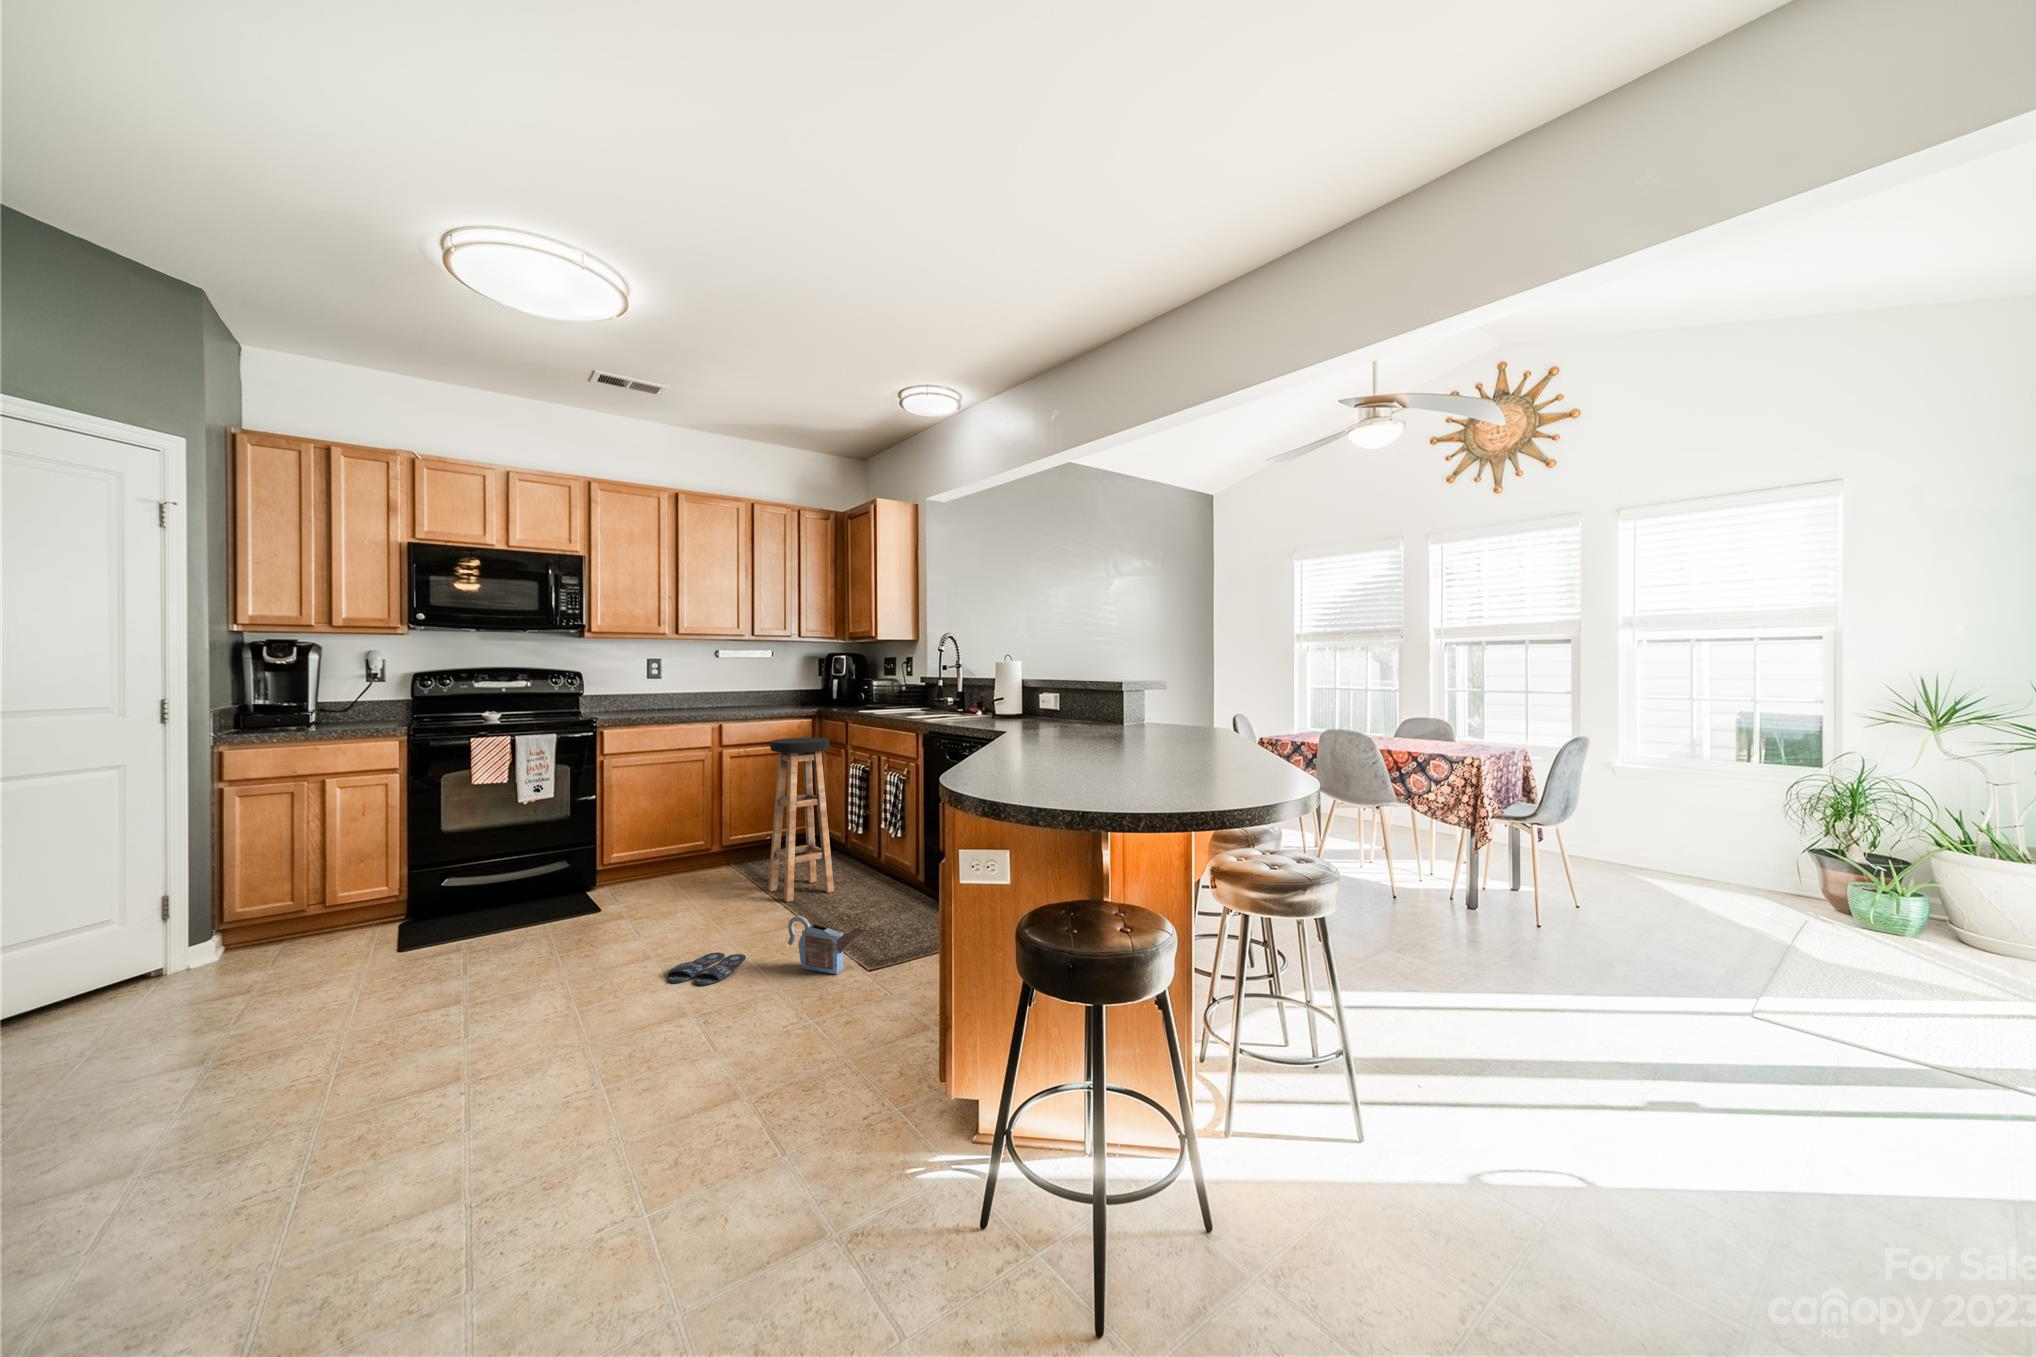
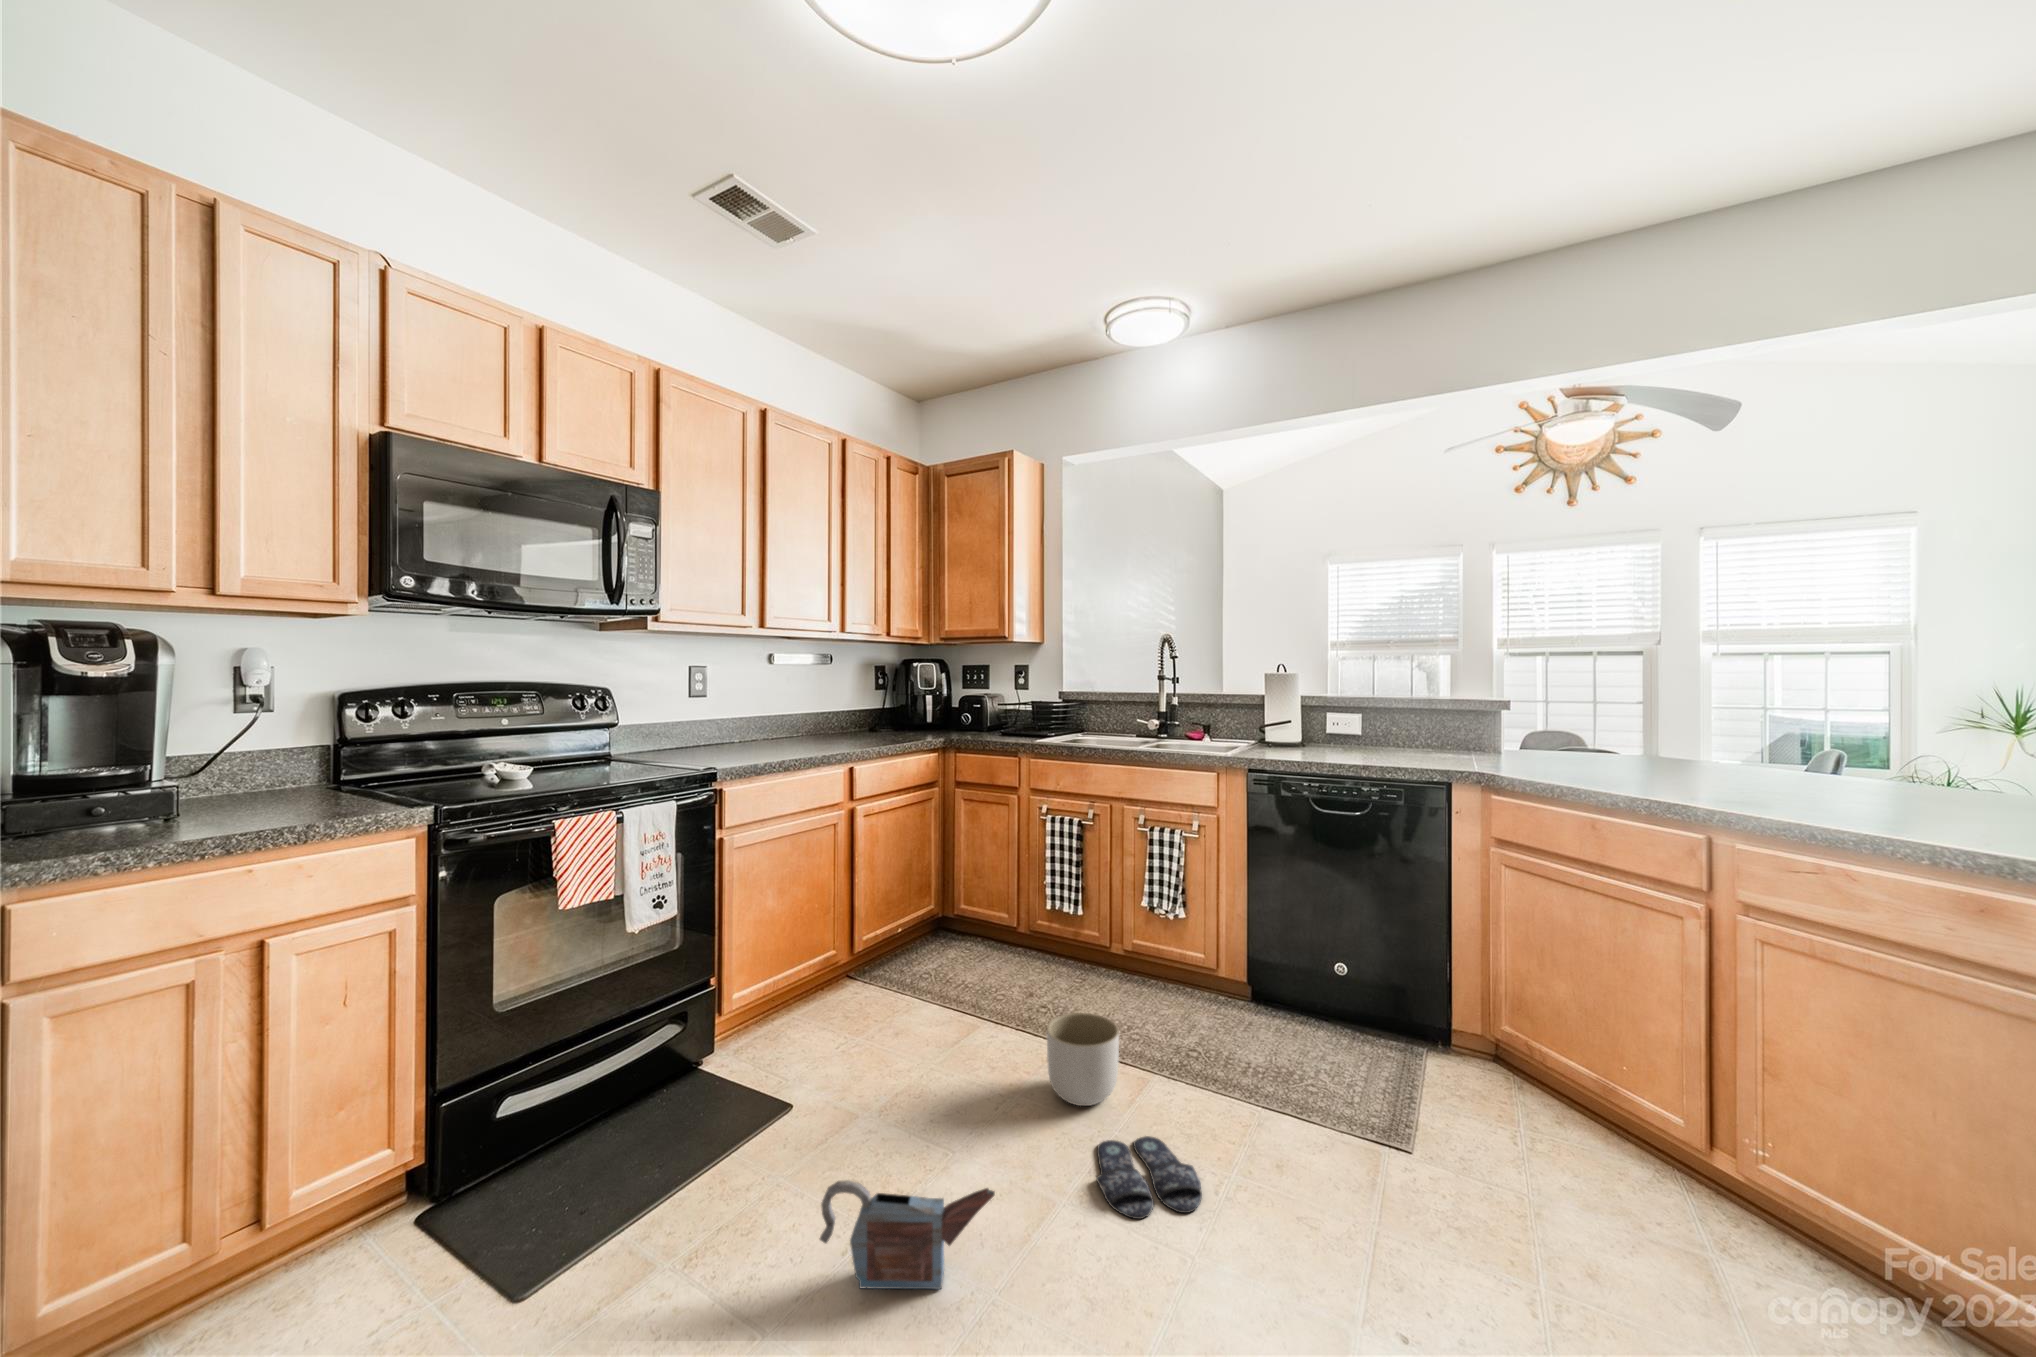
bar stool: present [768,738,834,902] -> none [982,781,1078,1029]
planter: none [721,884,771,938] -> present [1047,1013,1119,1106]
watering can: present [788,916,863,974] -> present [820,1180,995,1289]

